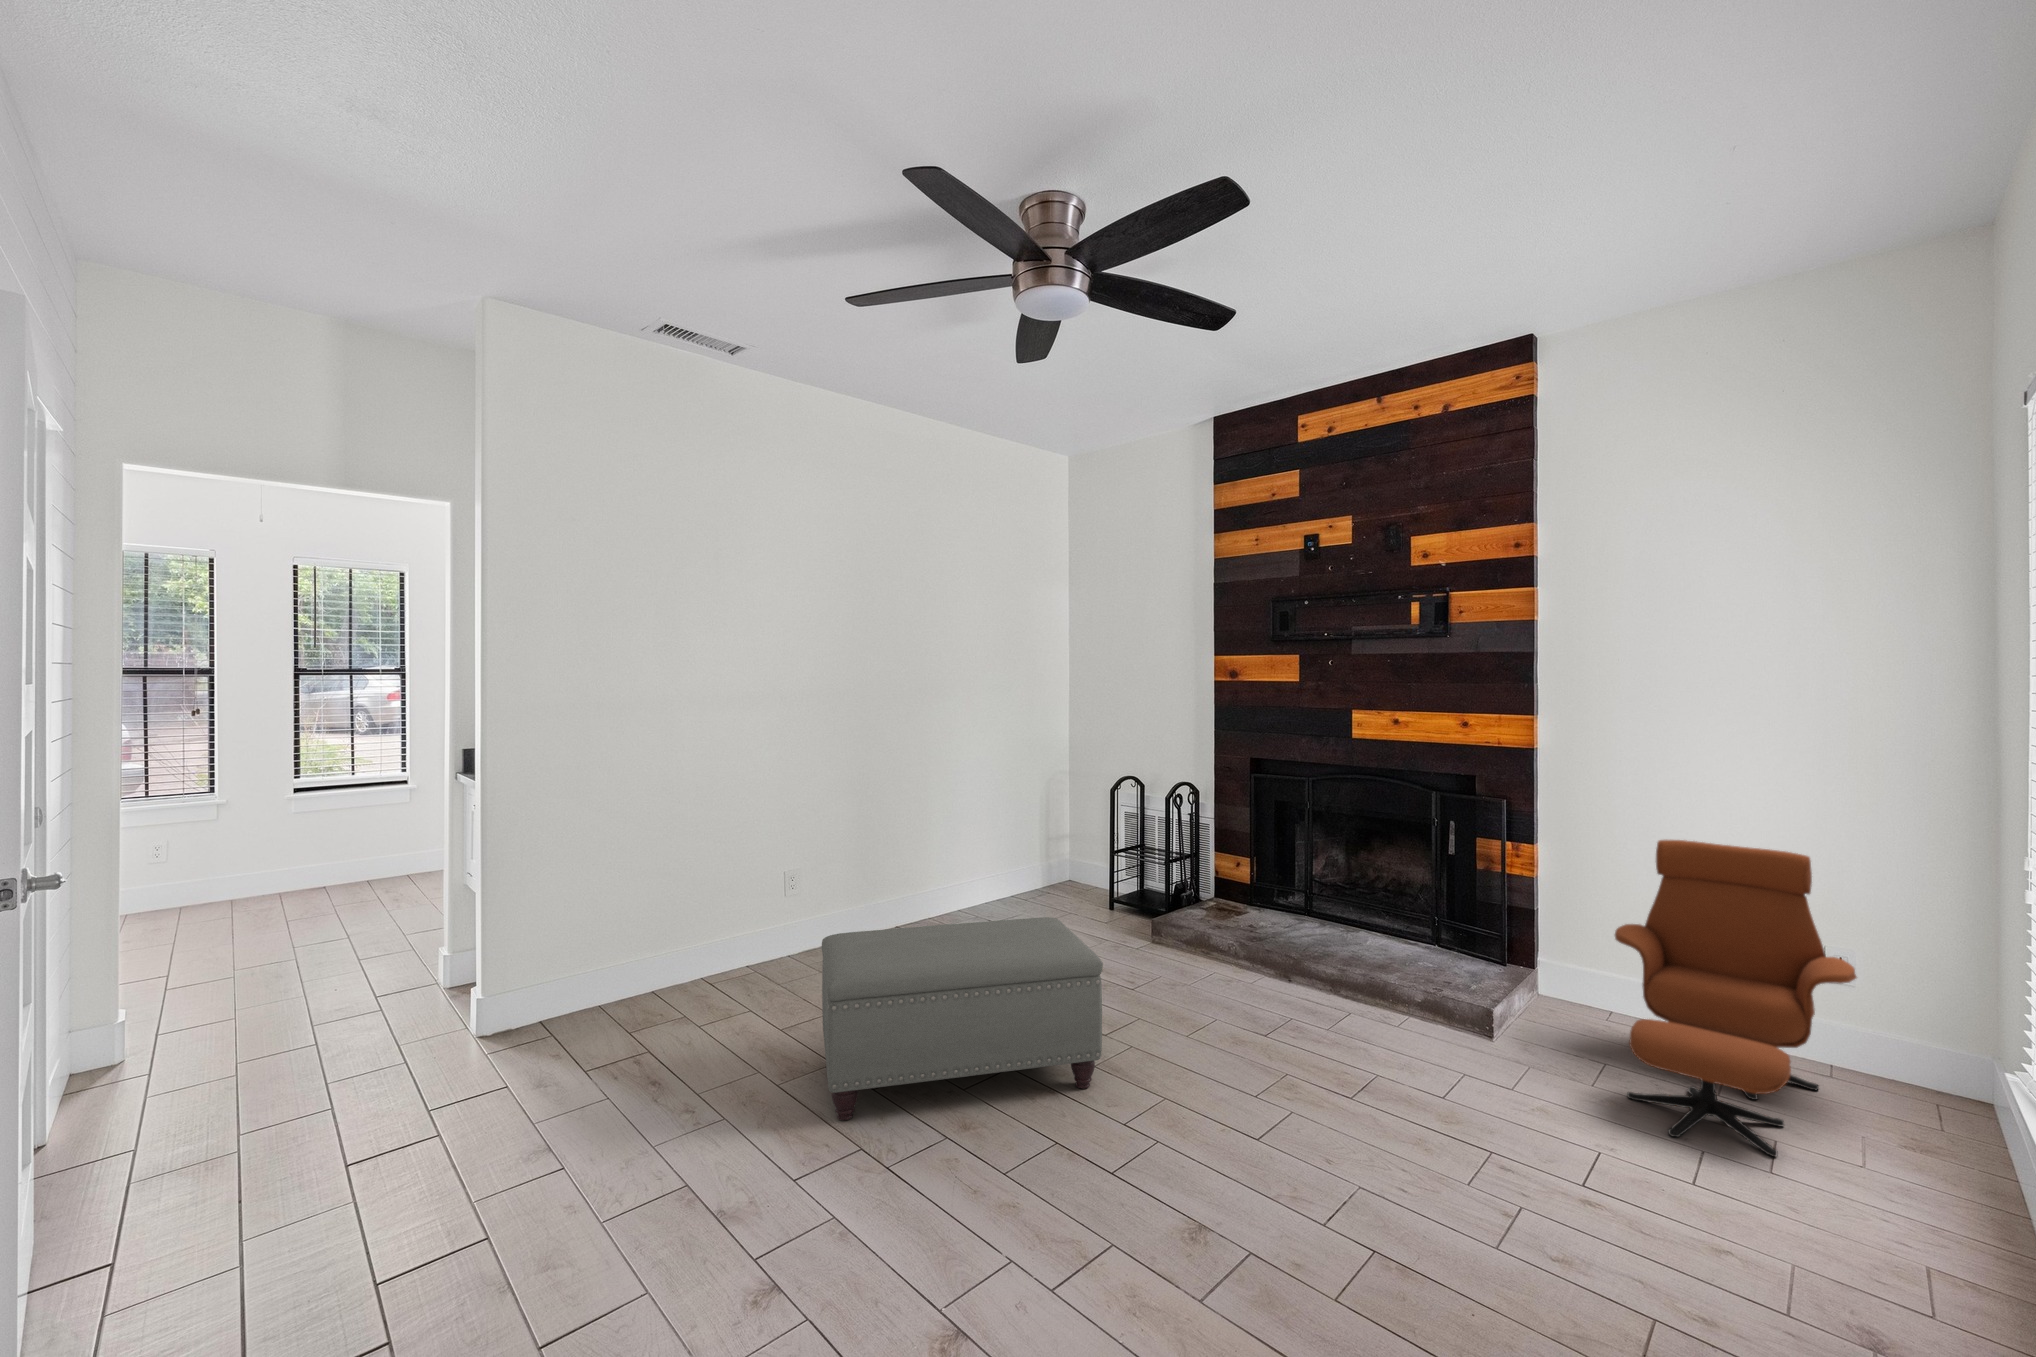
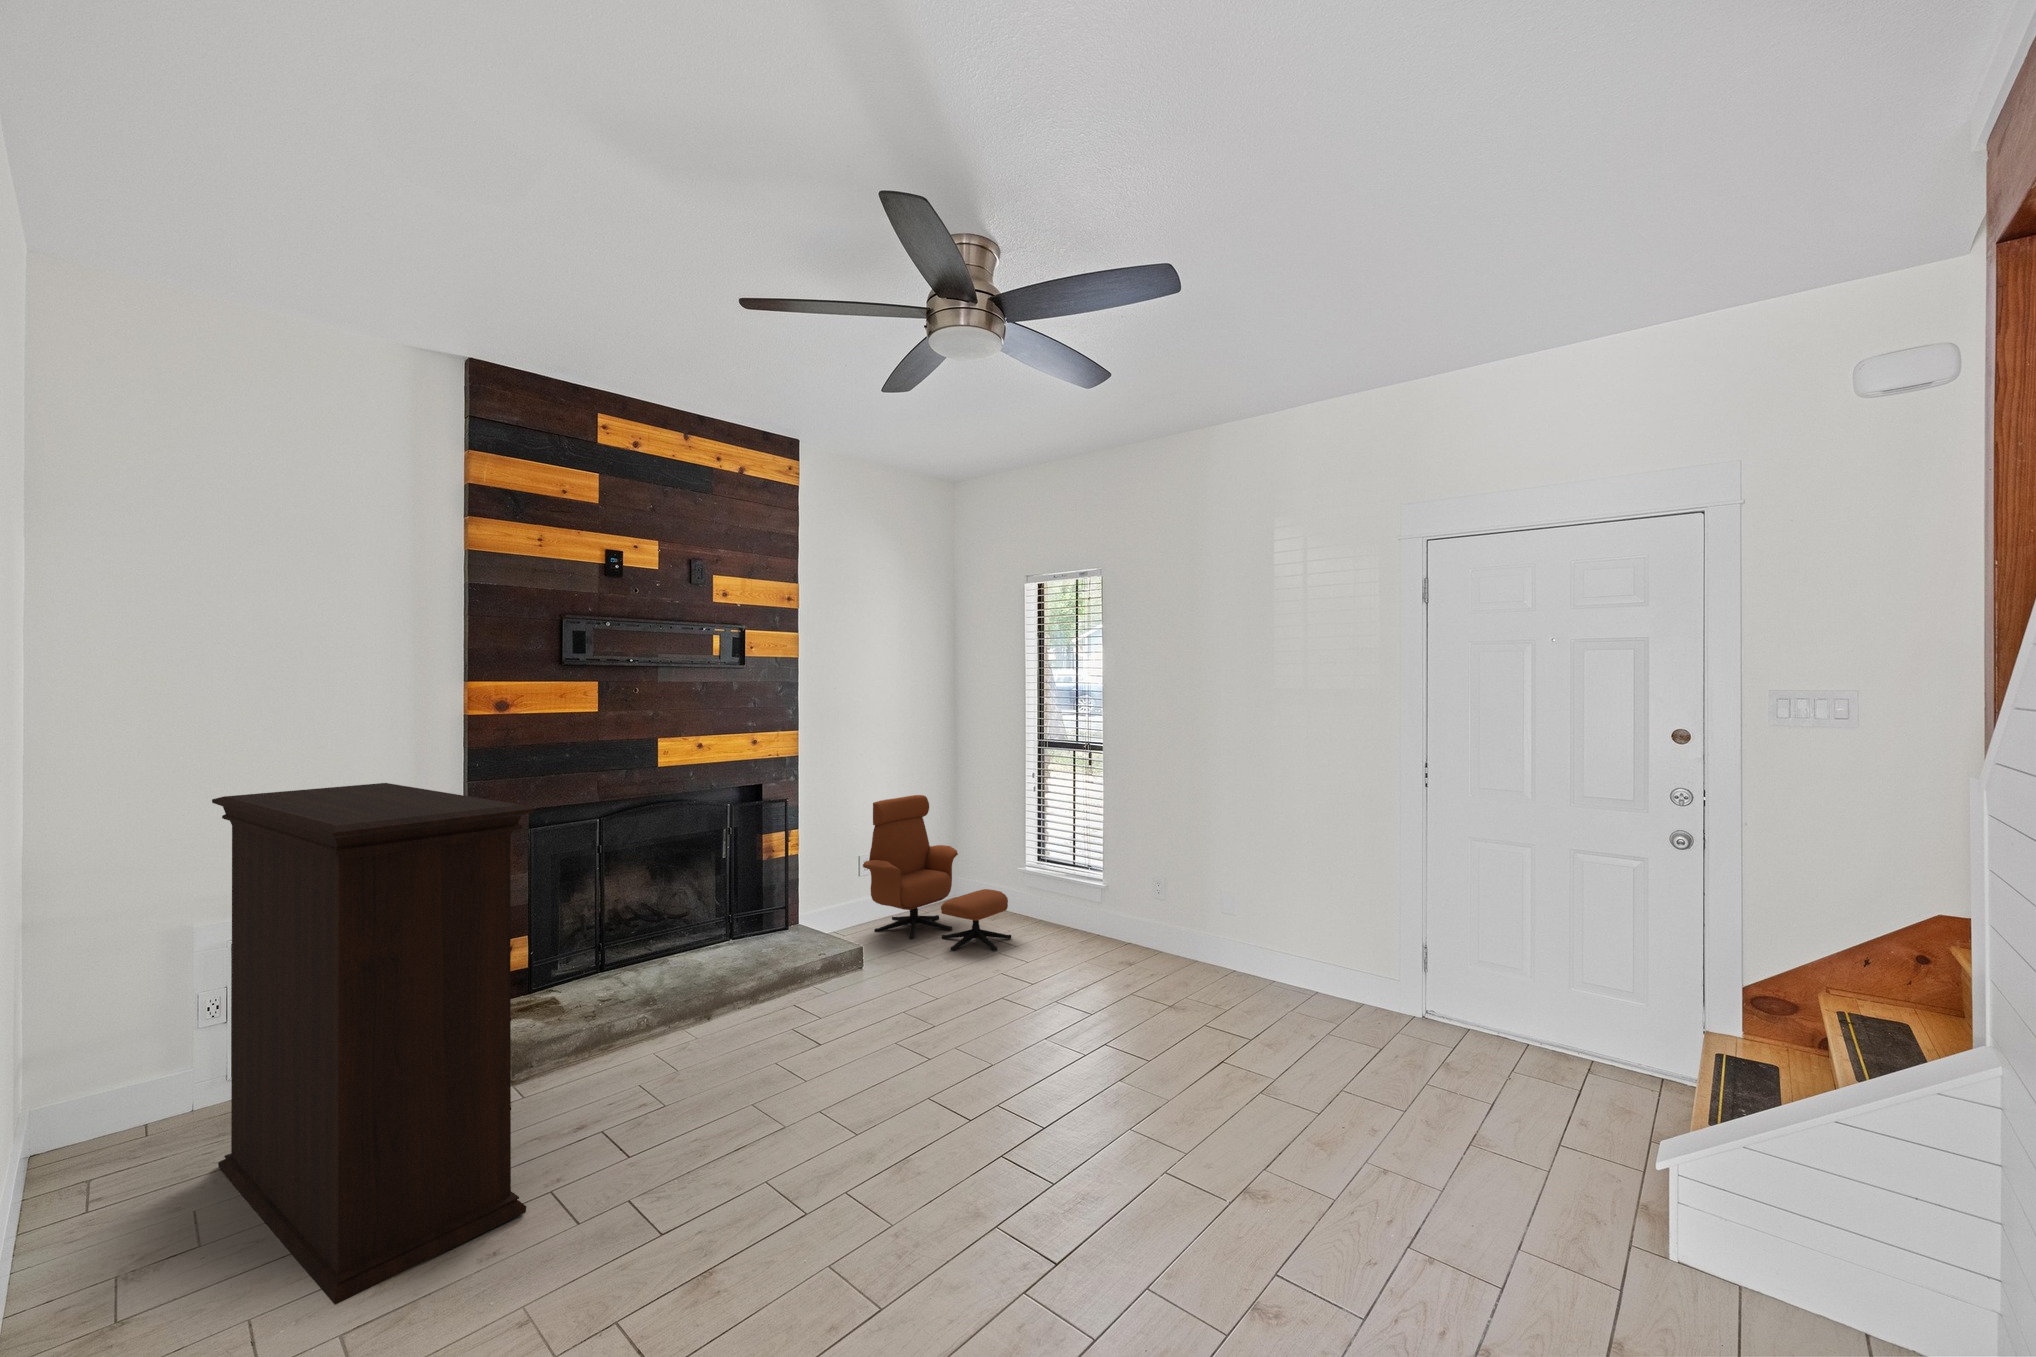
bookshelf: none [920,715,1115,961] -> present [212,783,534,1305]
ottoman: present [822,917,1103,1120] -> none [822,977,1086,1307]

